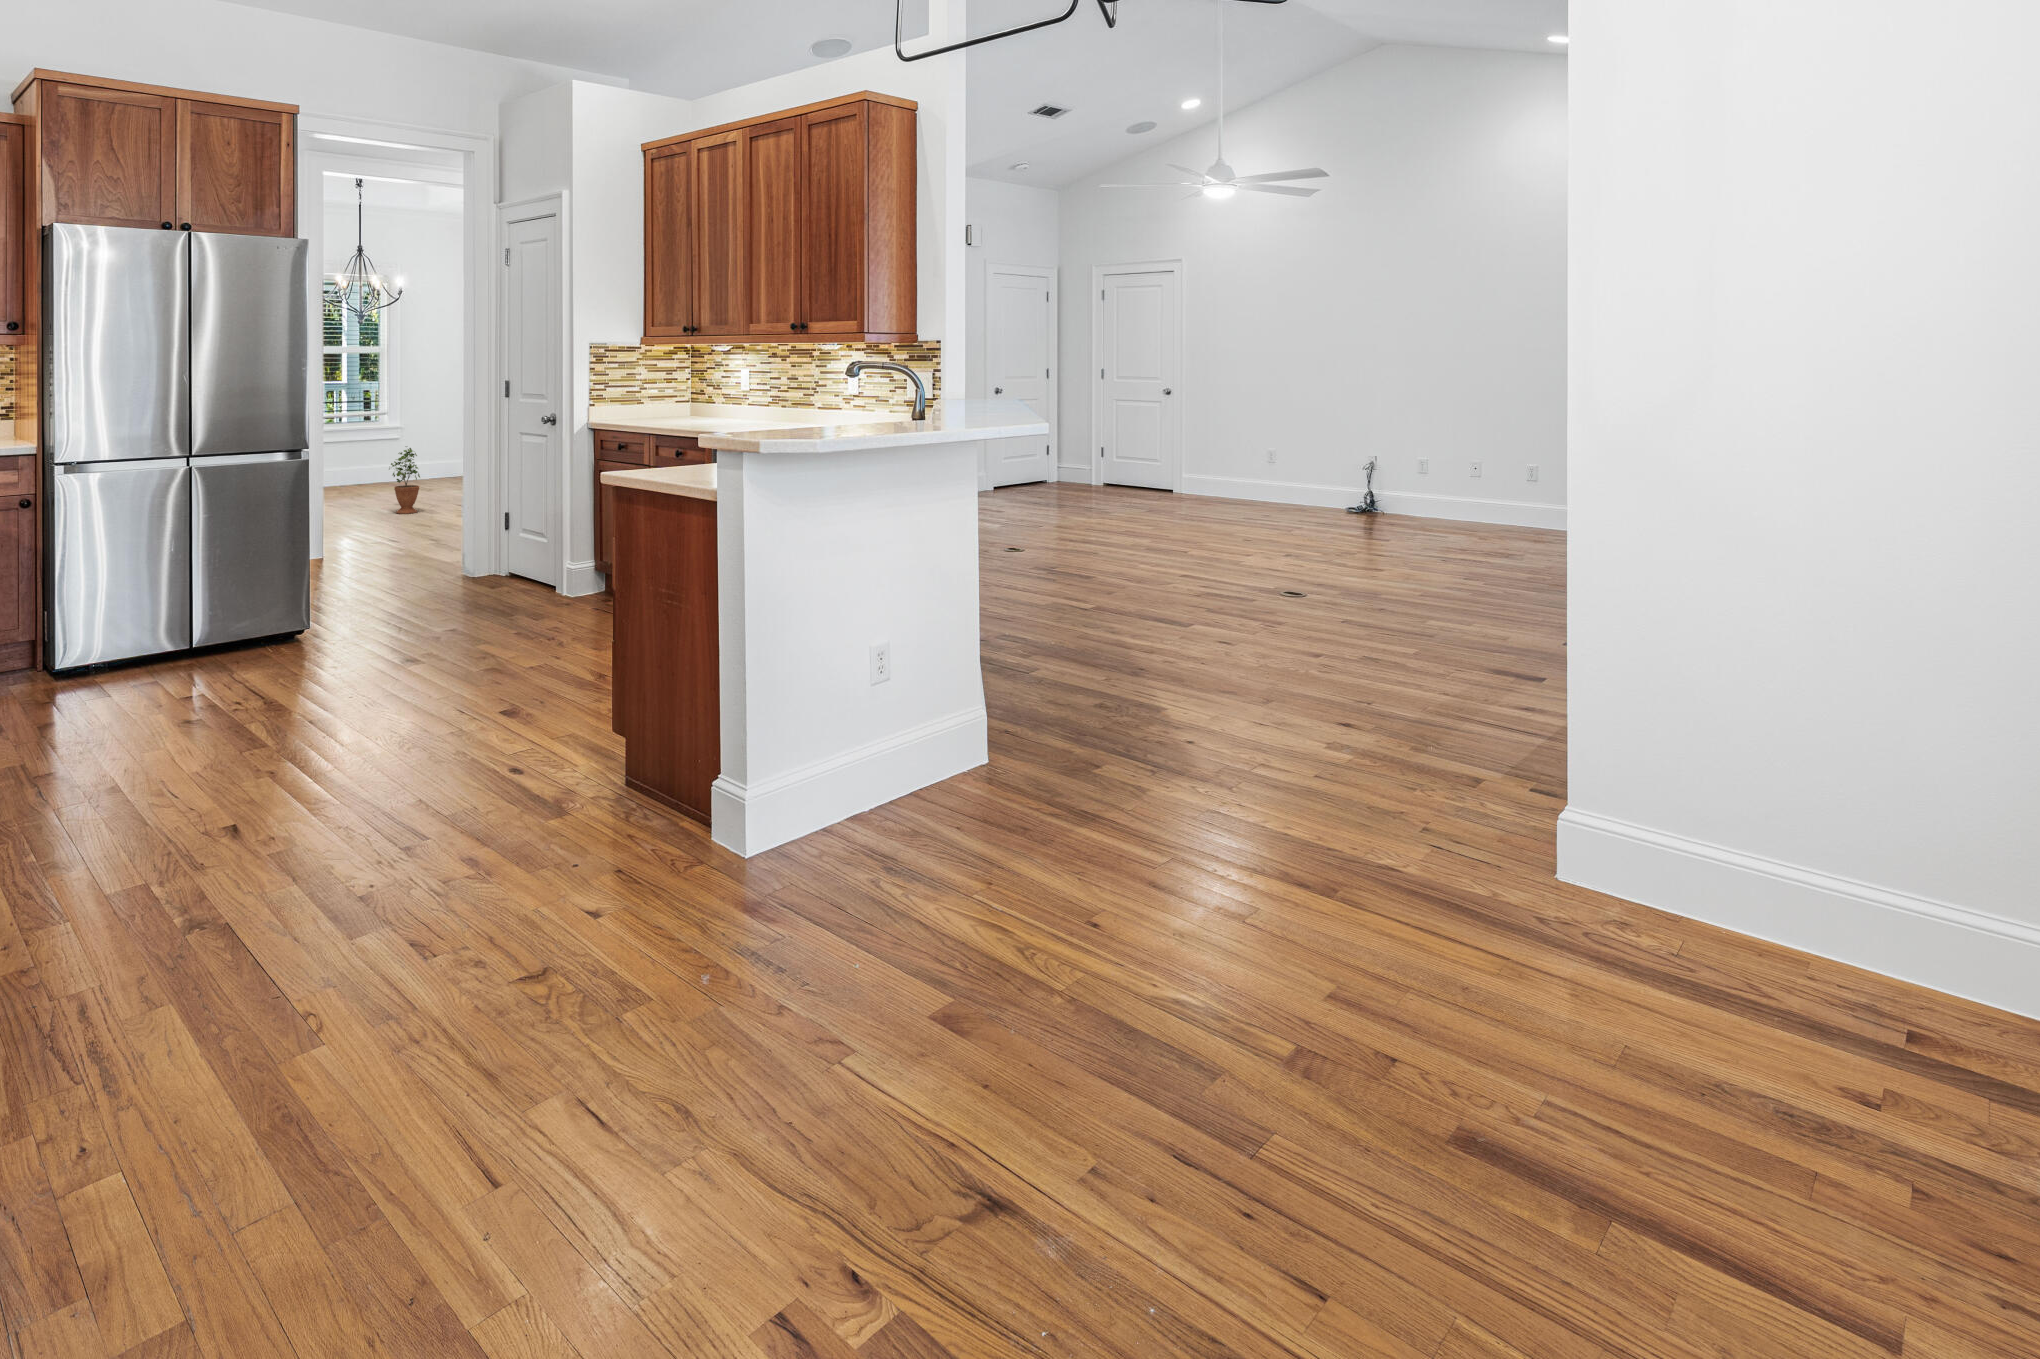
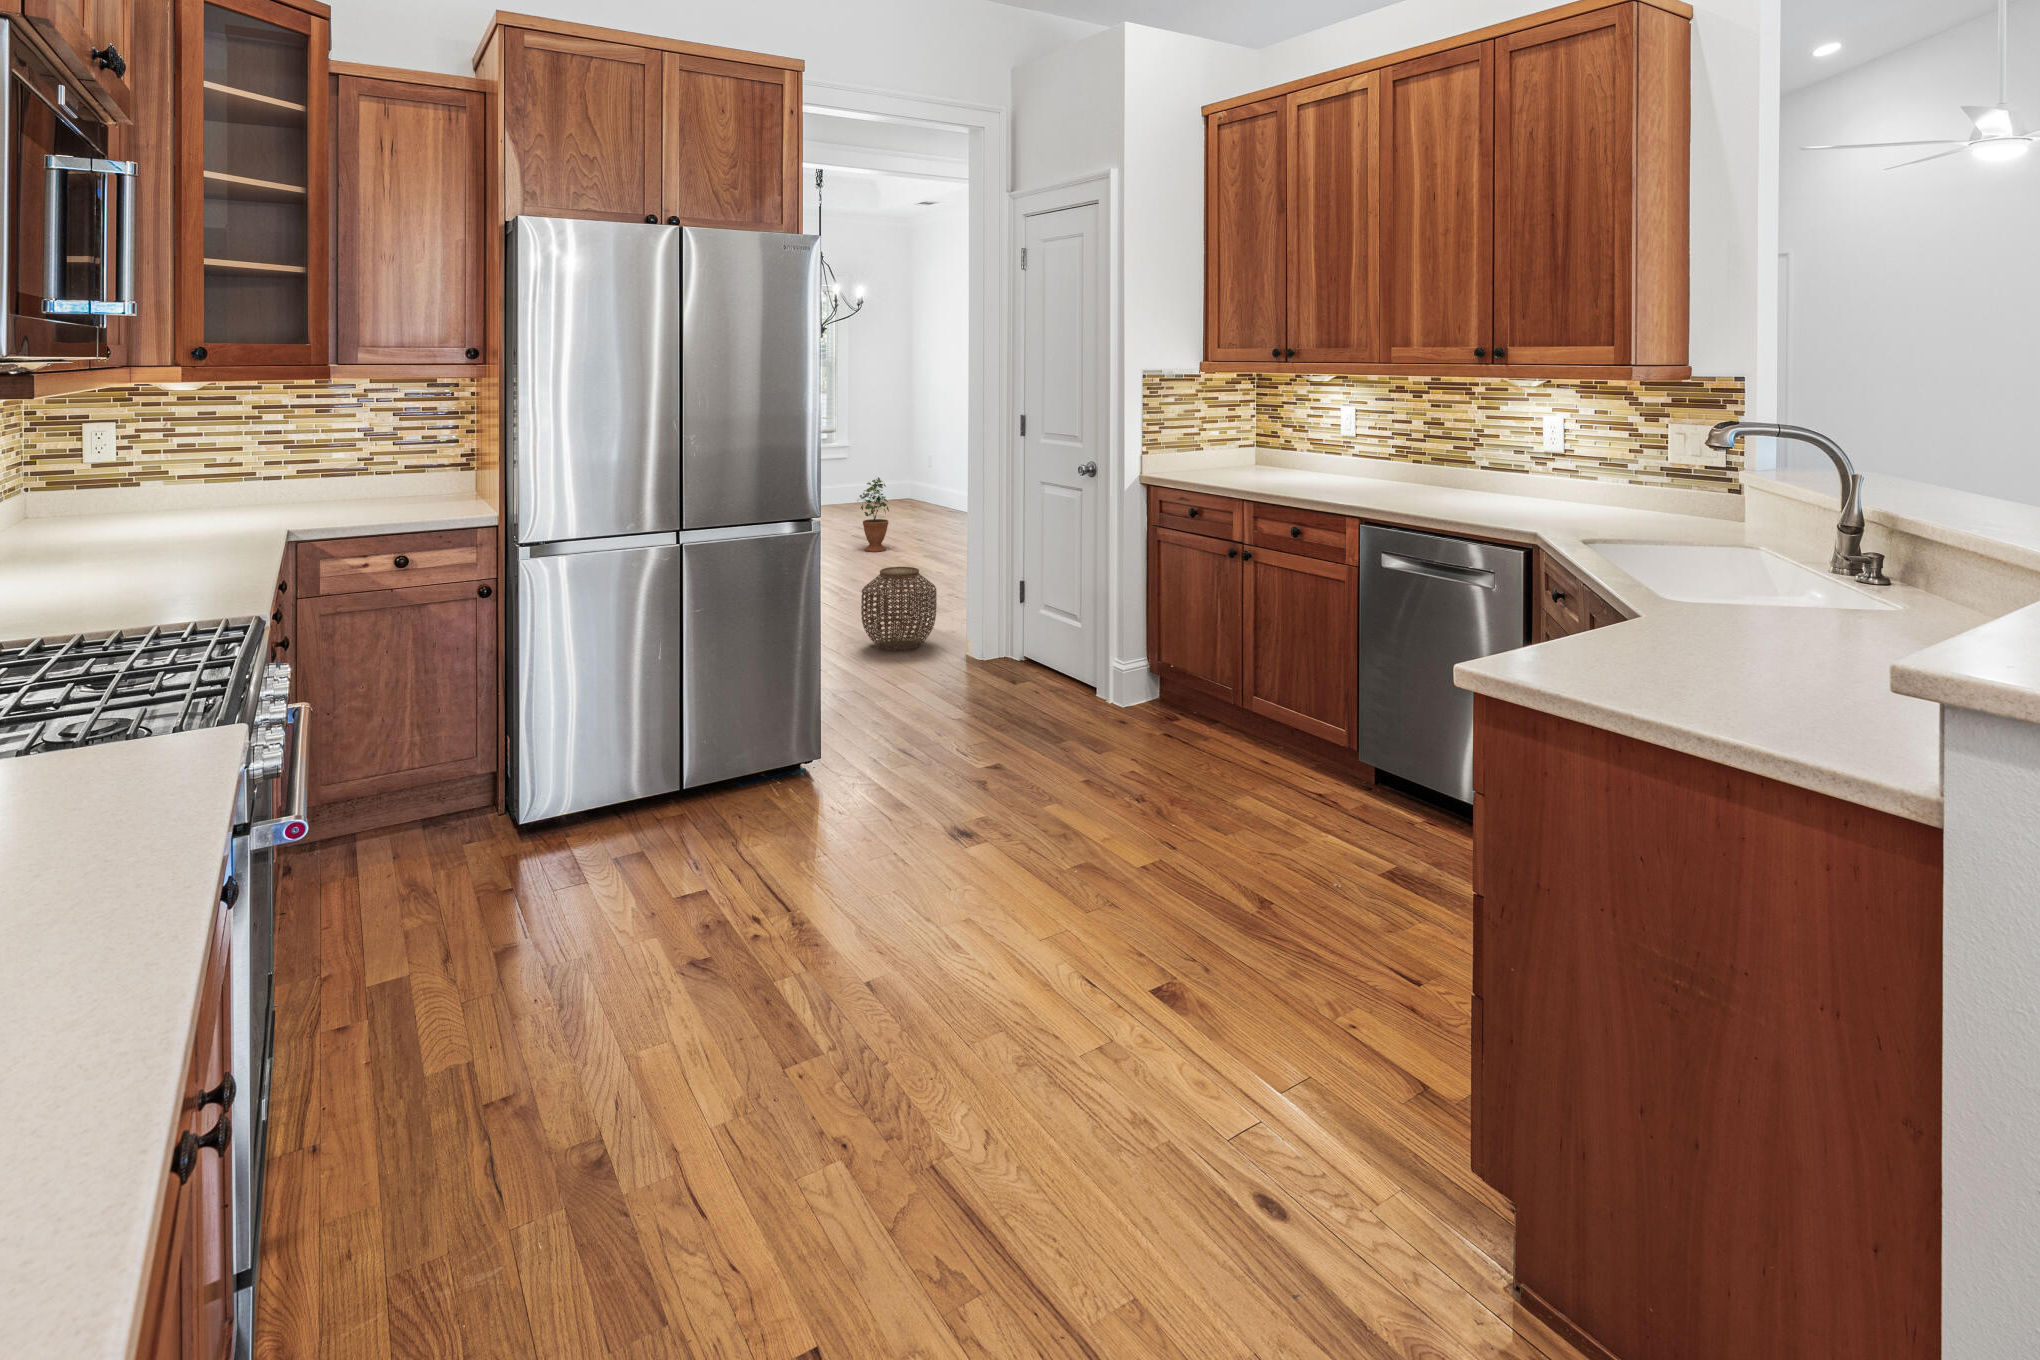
woven basket: none [368,508,434,575] -> present [861,567,937,651]

